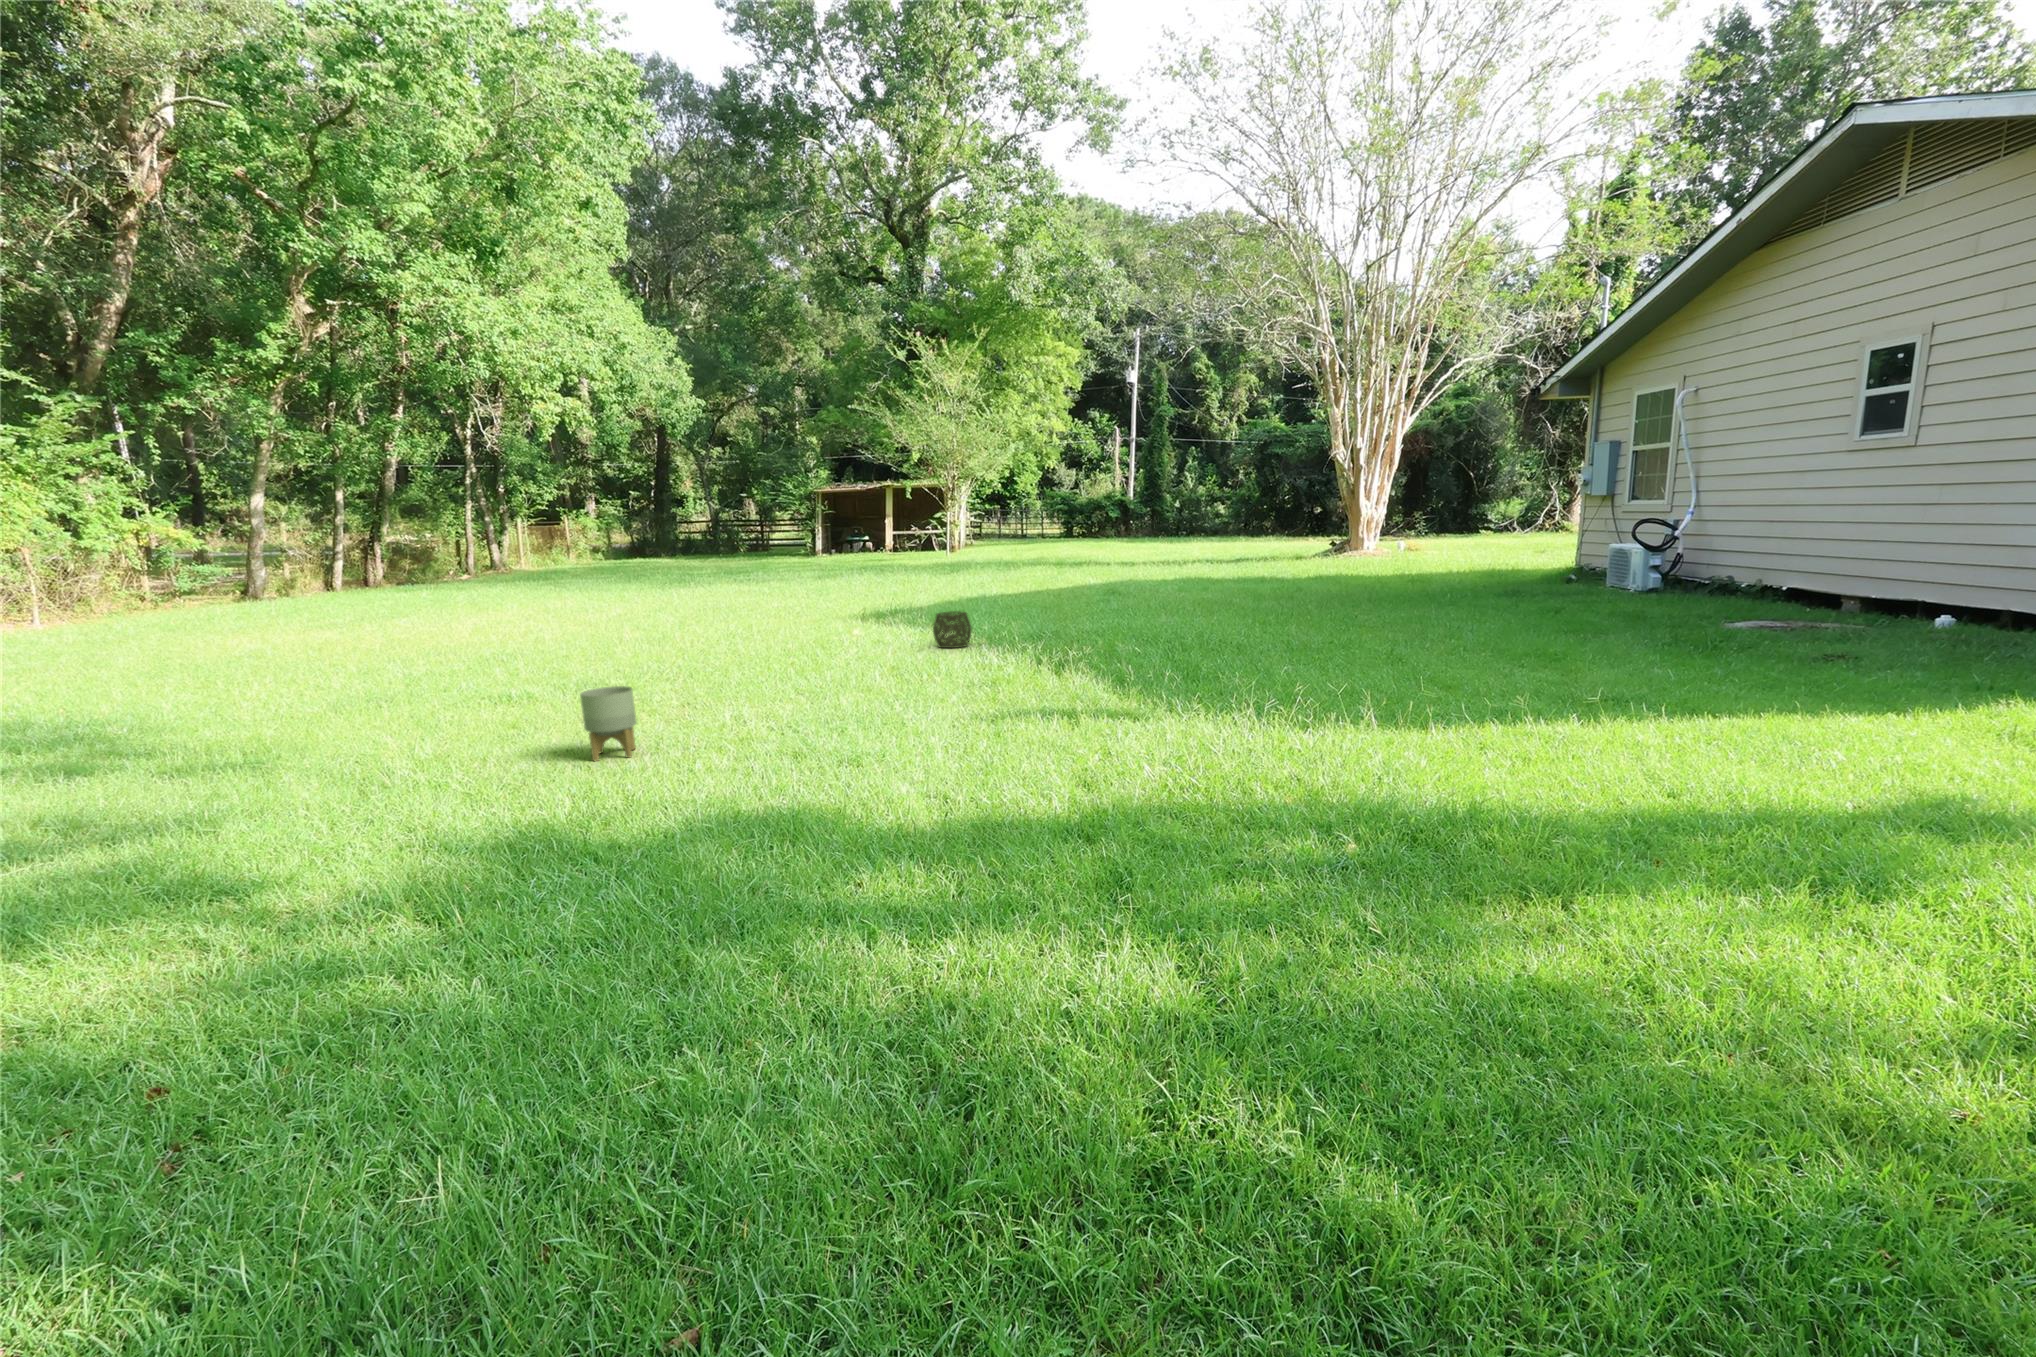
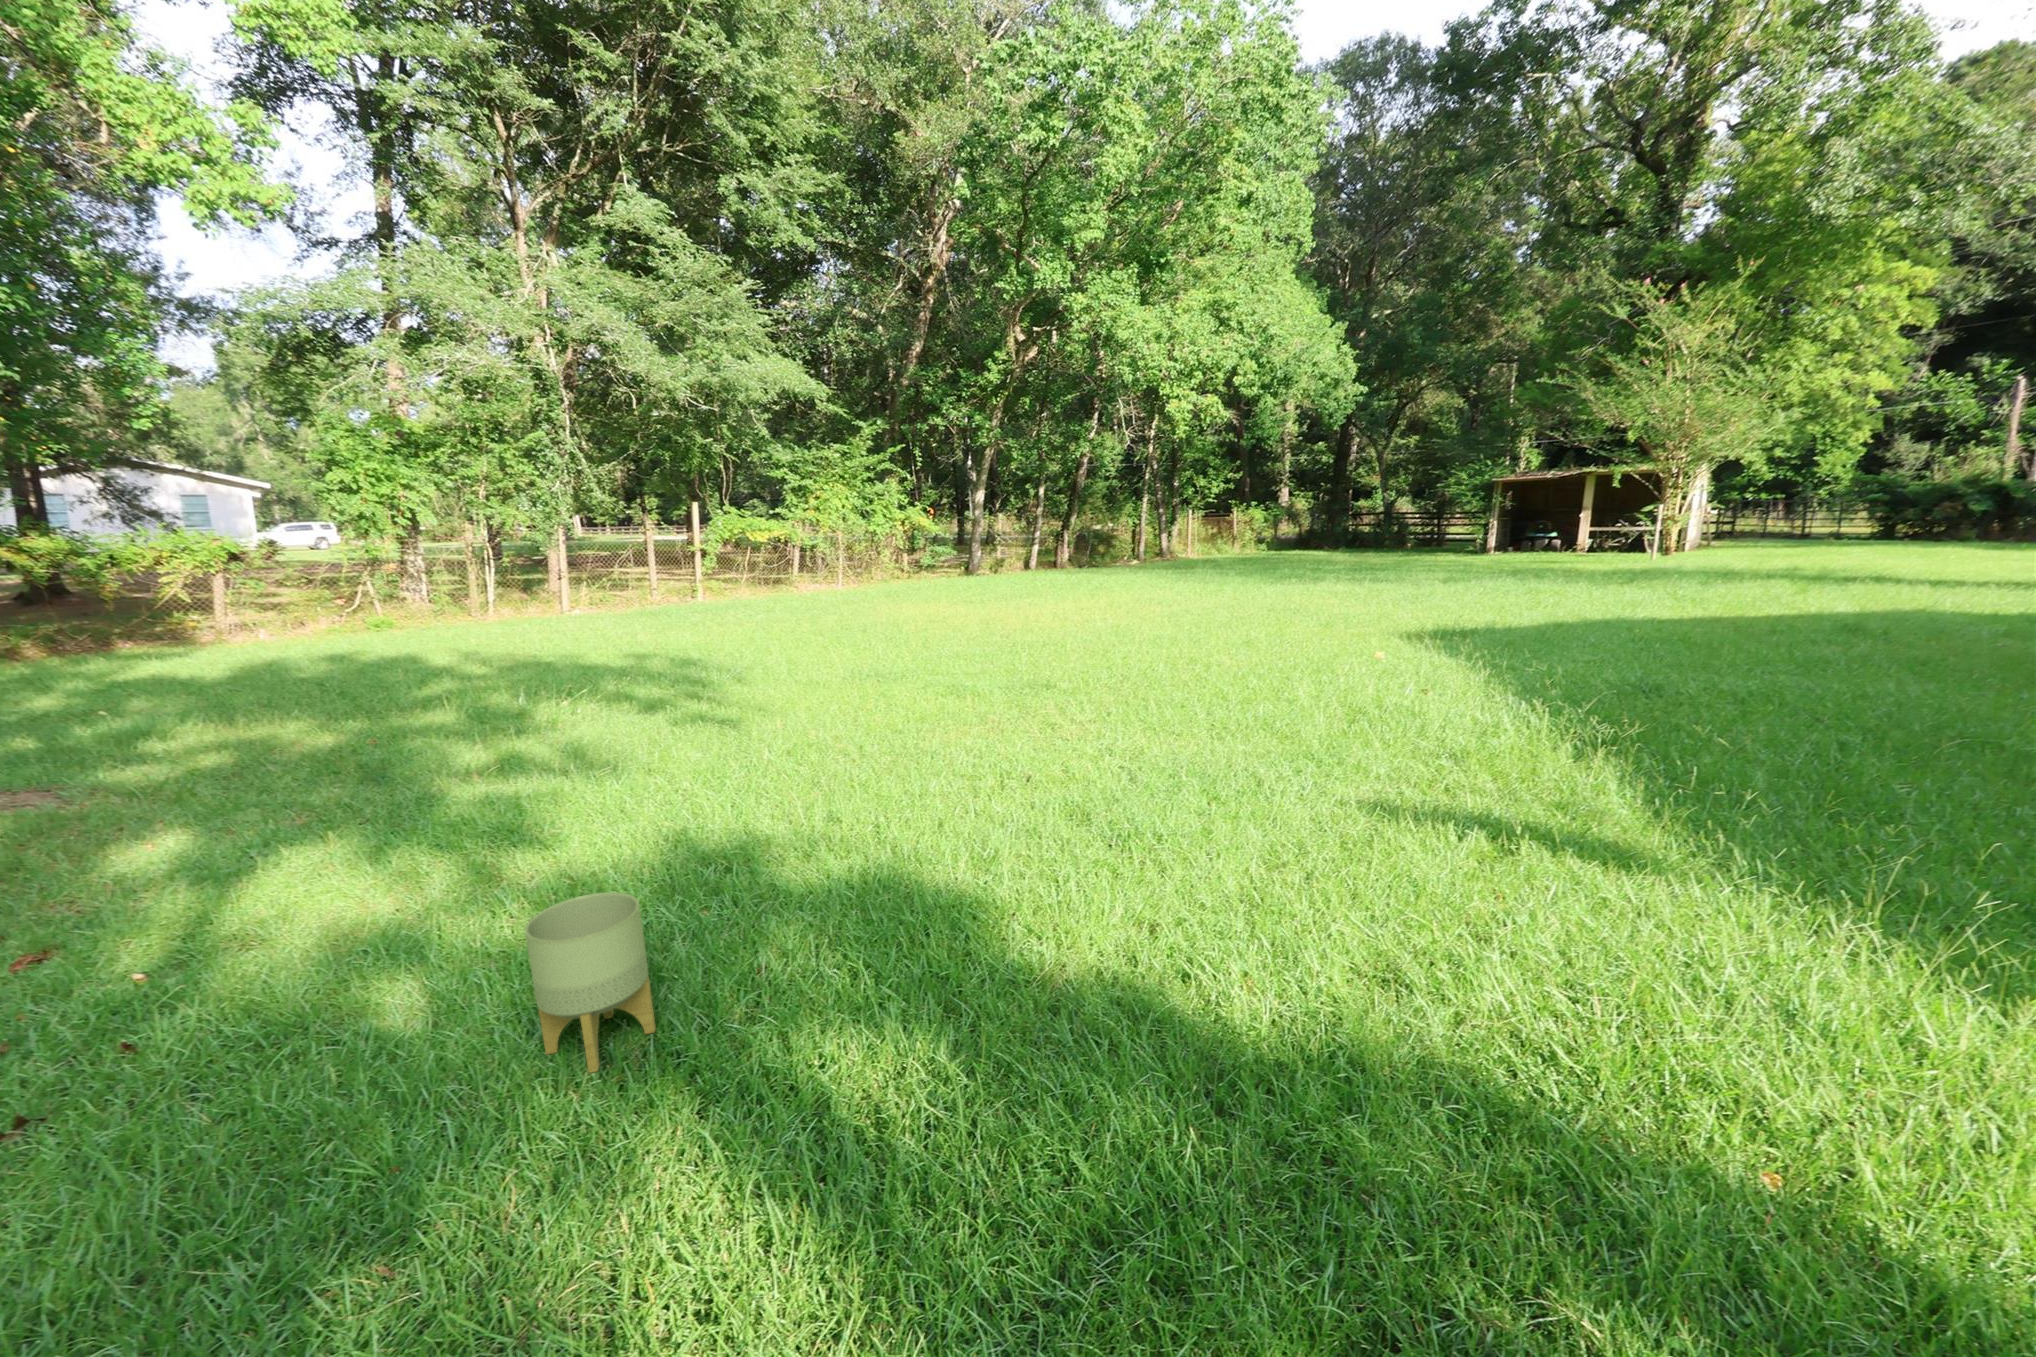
woven basket: present [933,612,972,648] -> none [1544,728,1647,815]

